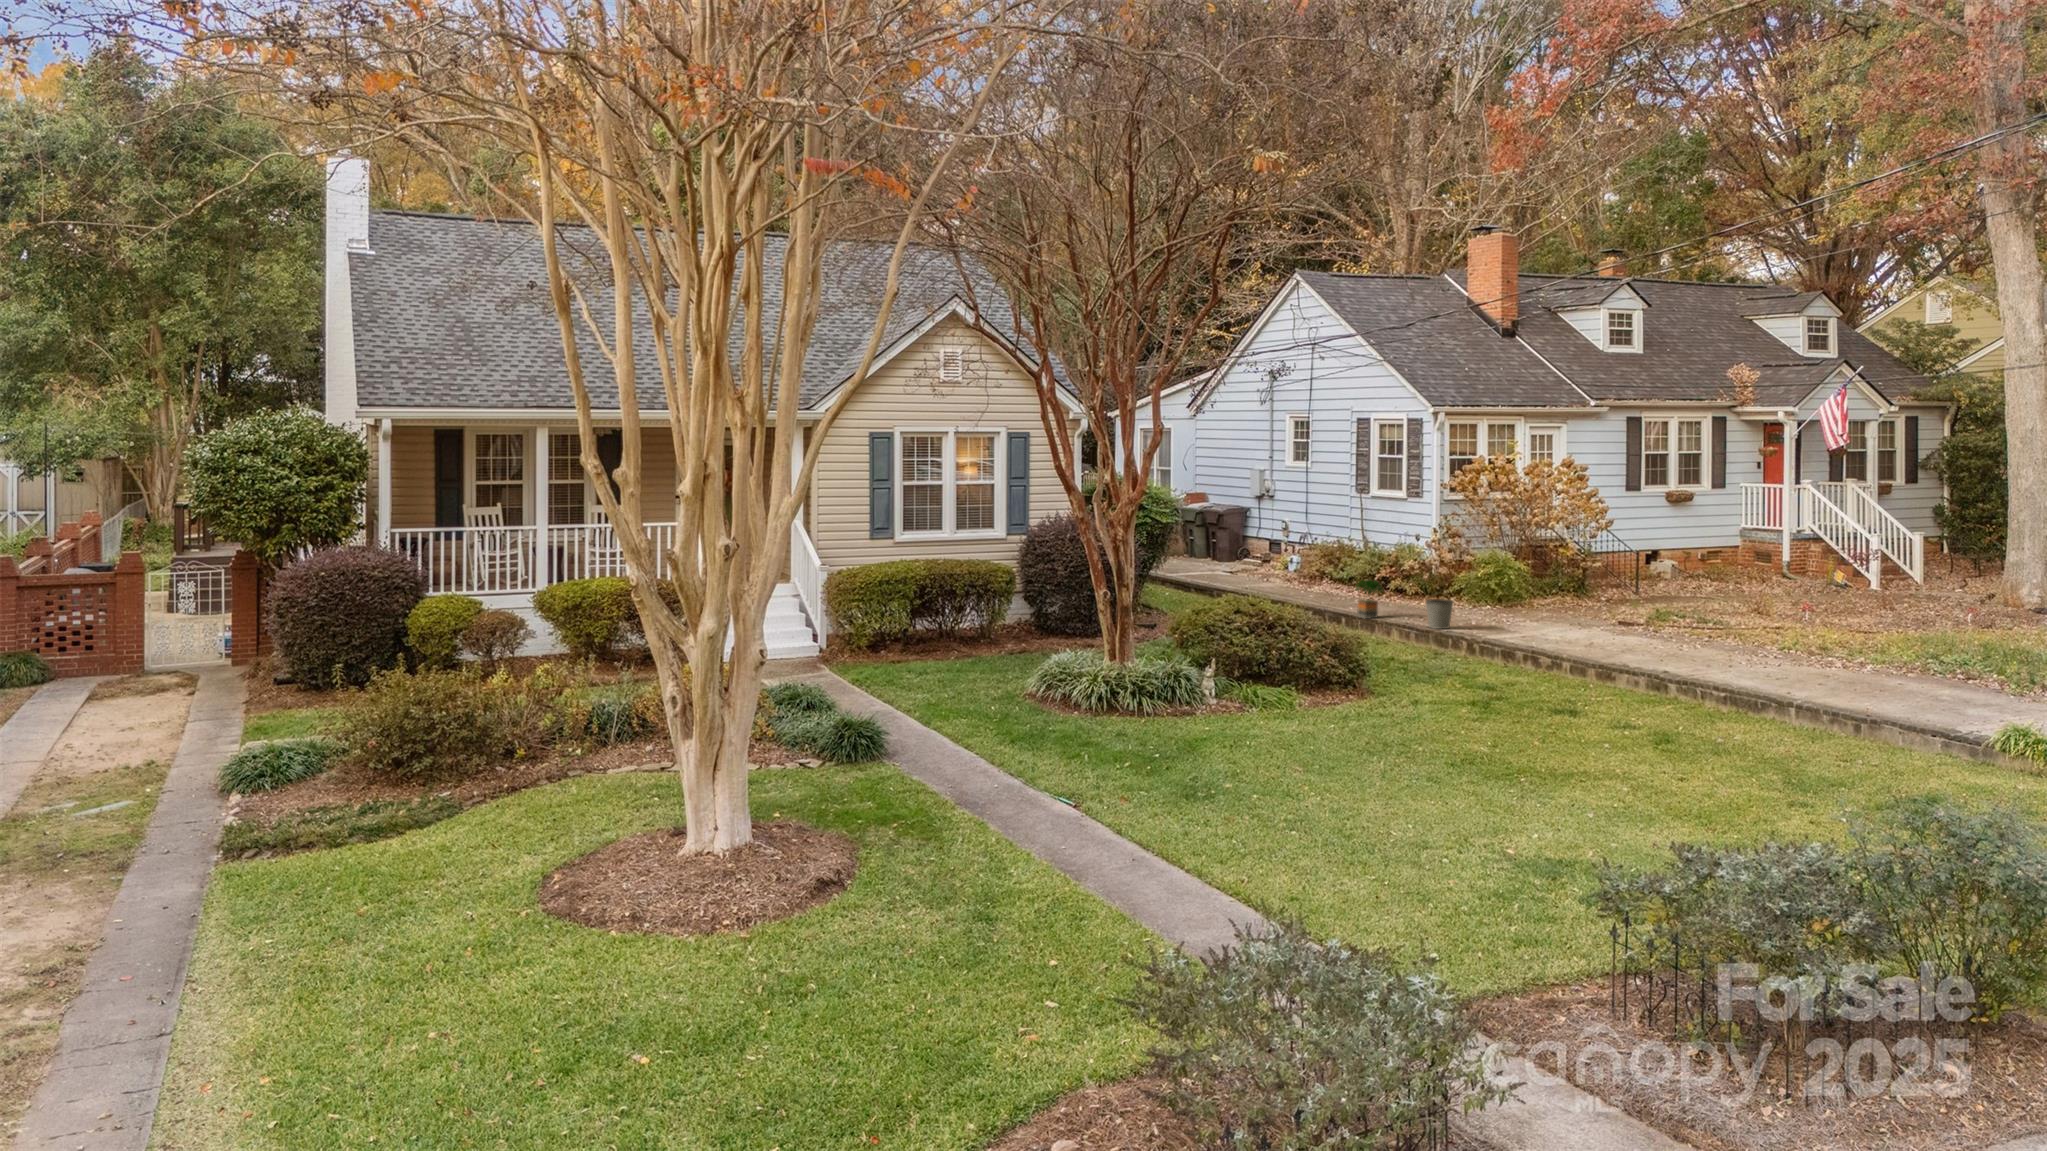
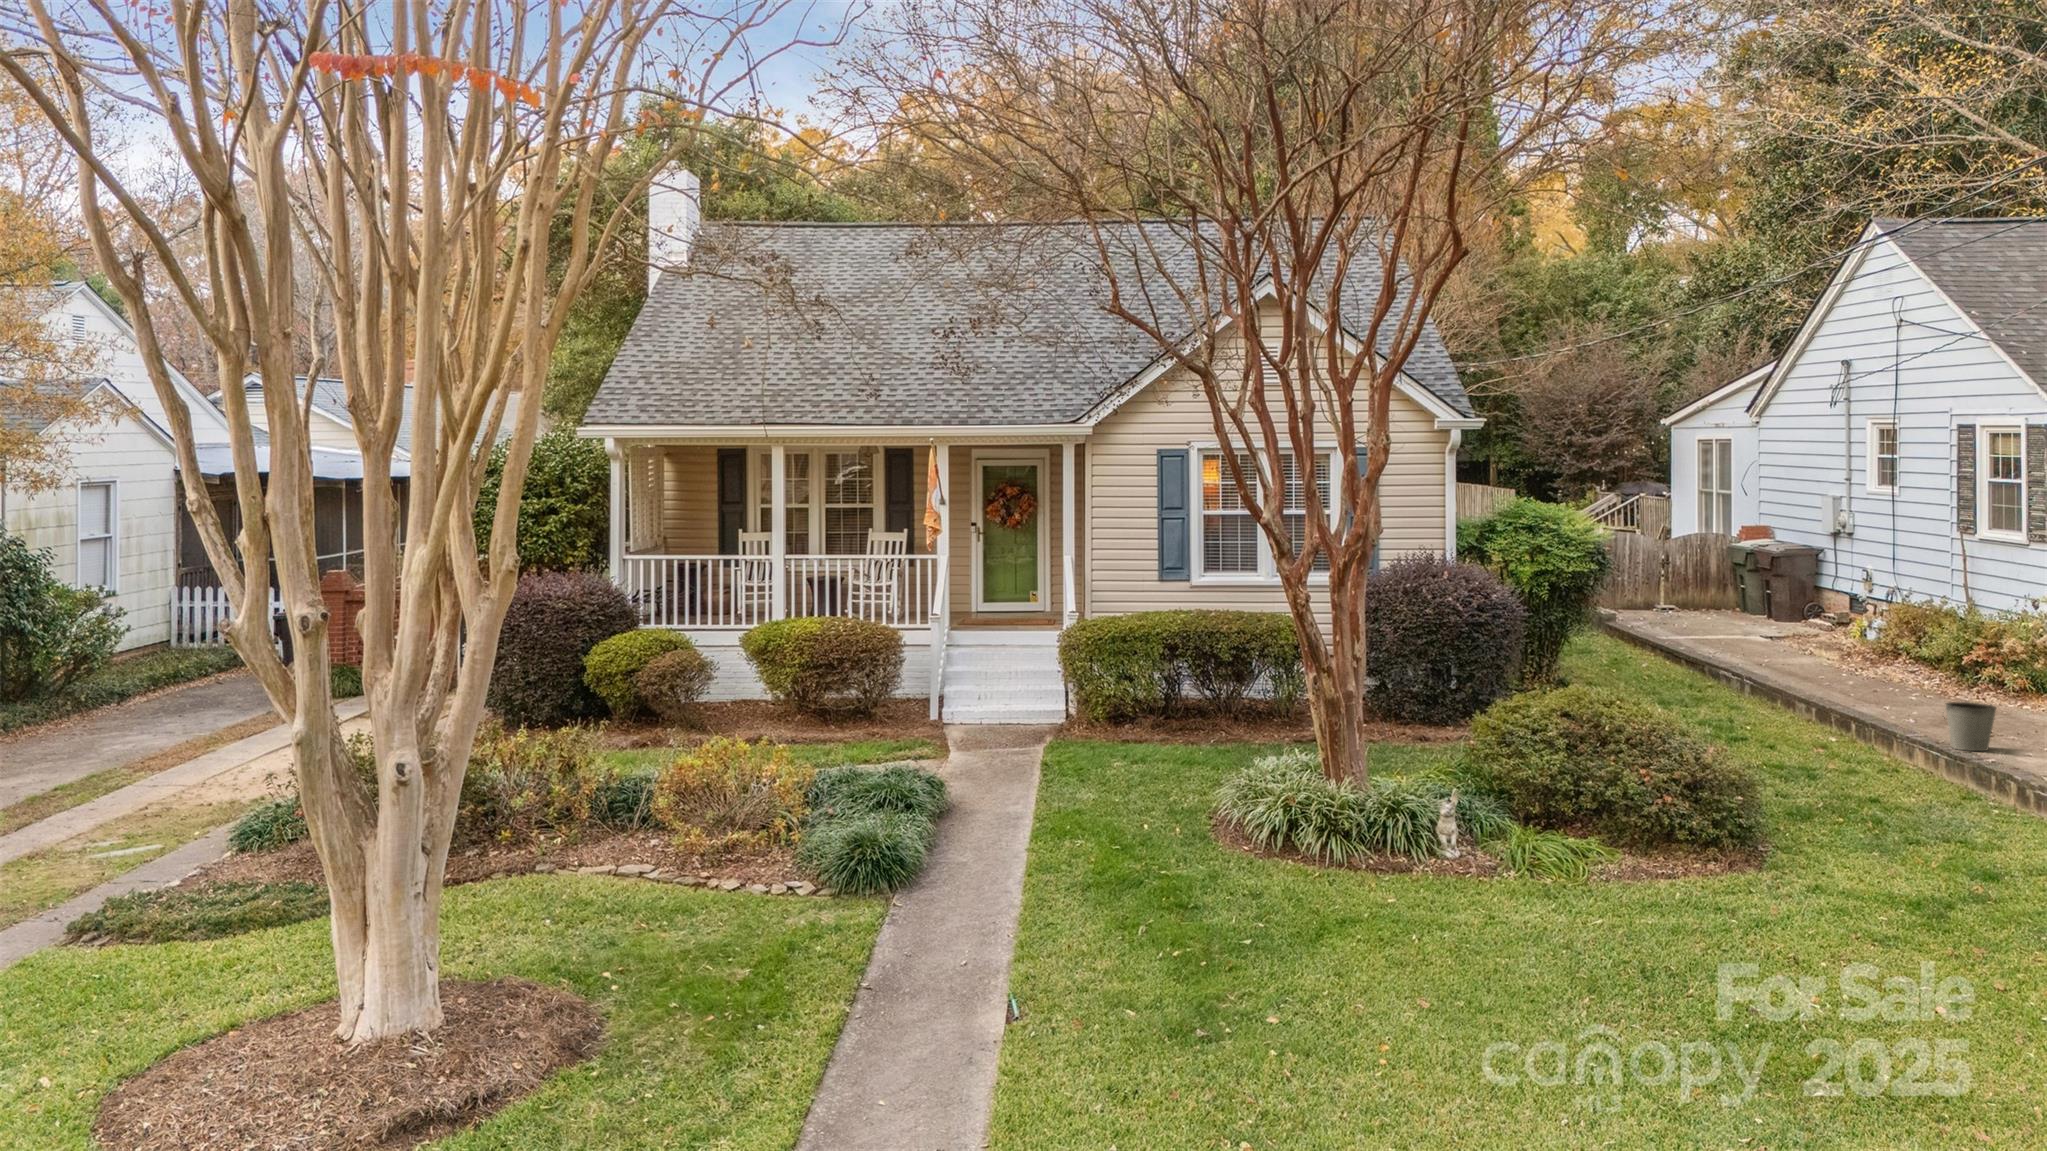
potted tree: present [1355,580,1383,619] -> none [1848,665,1898,725]

